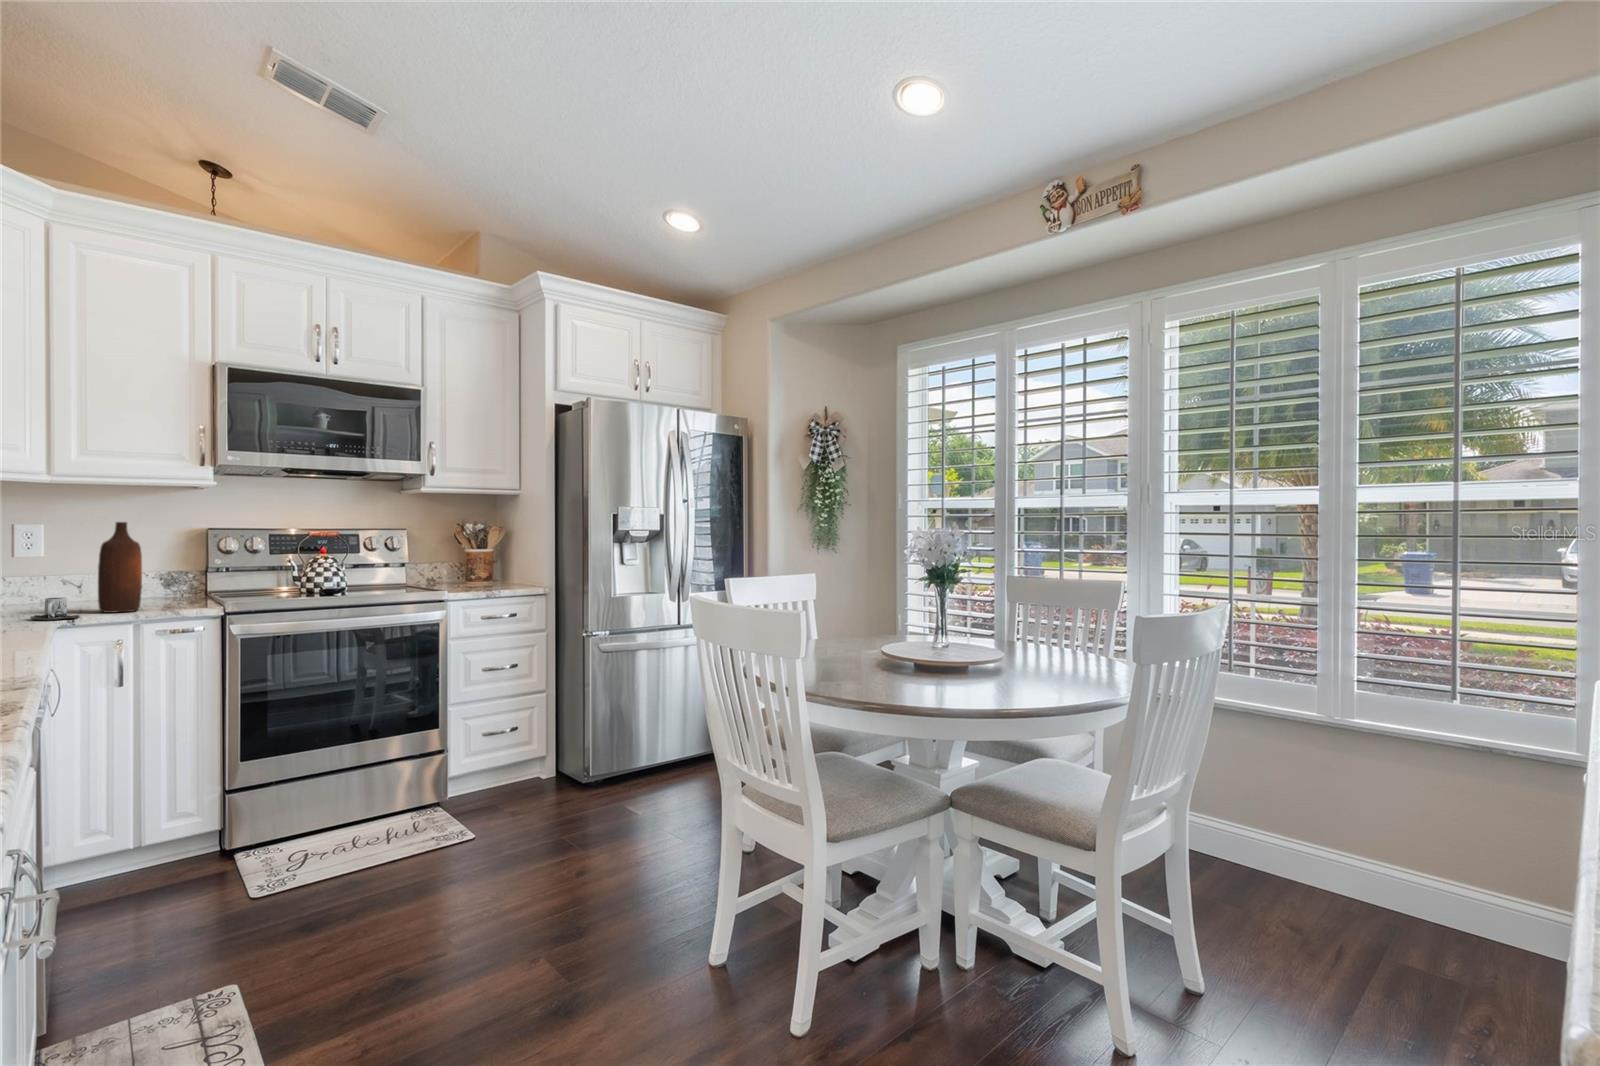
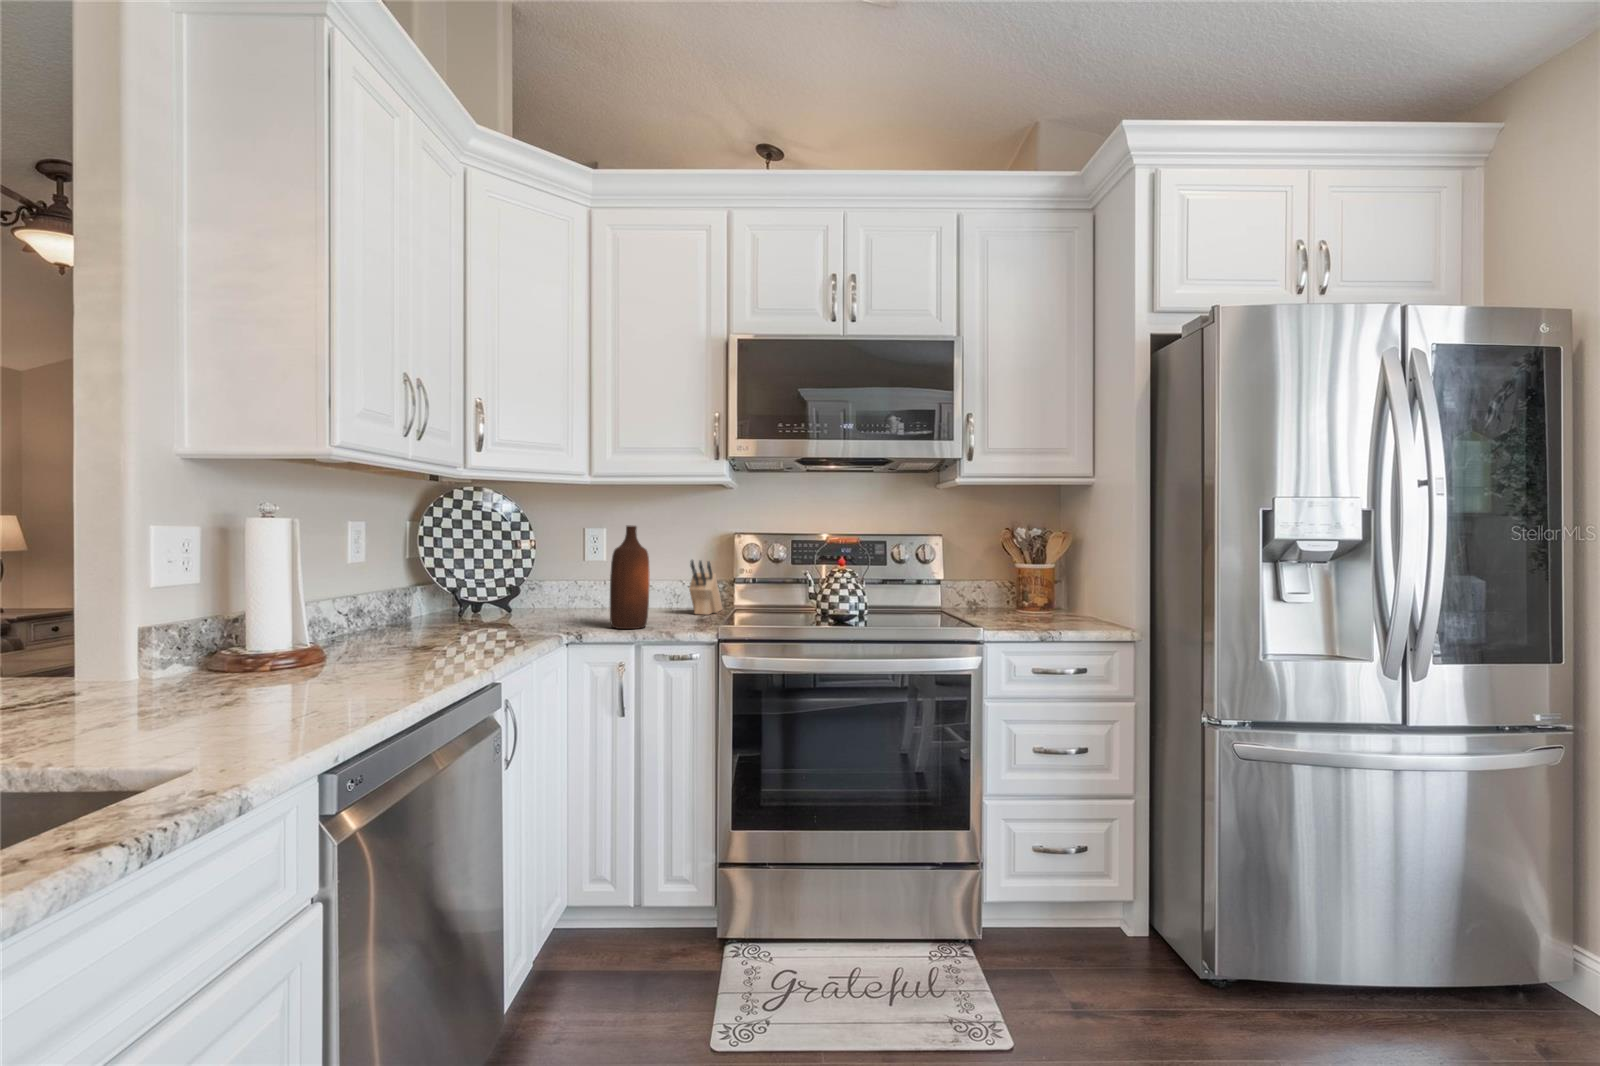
knife block: none [162,552,189,601] -> present [689,560,723,615]
mug: present [30,598,79,620] -> none [538,610,582,637]

